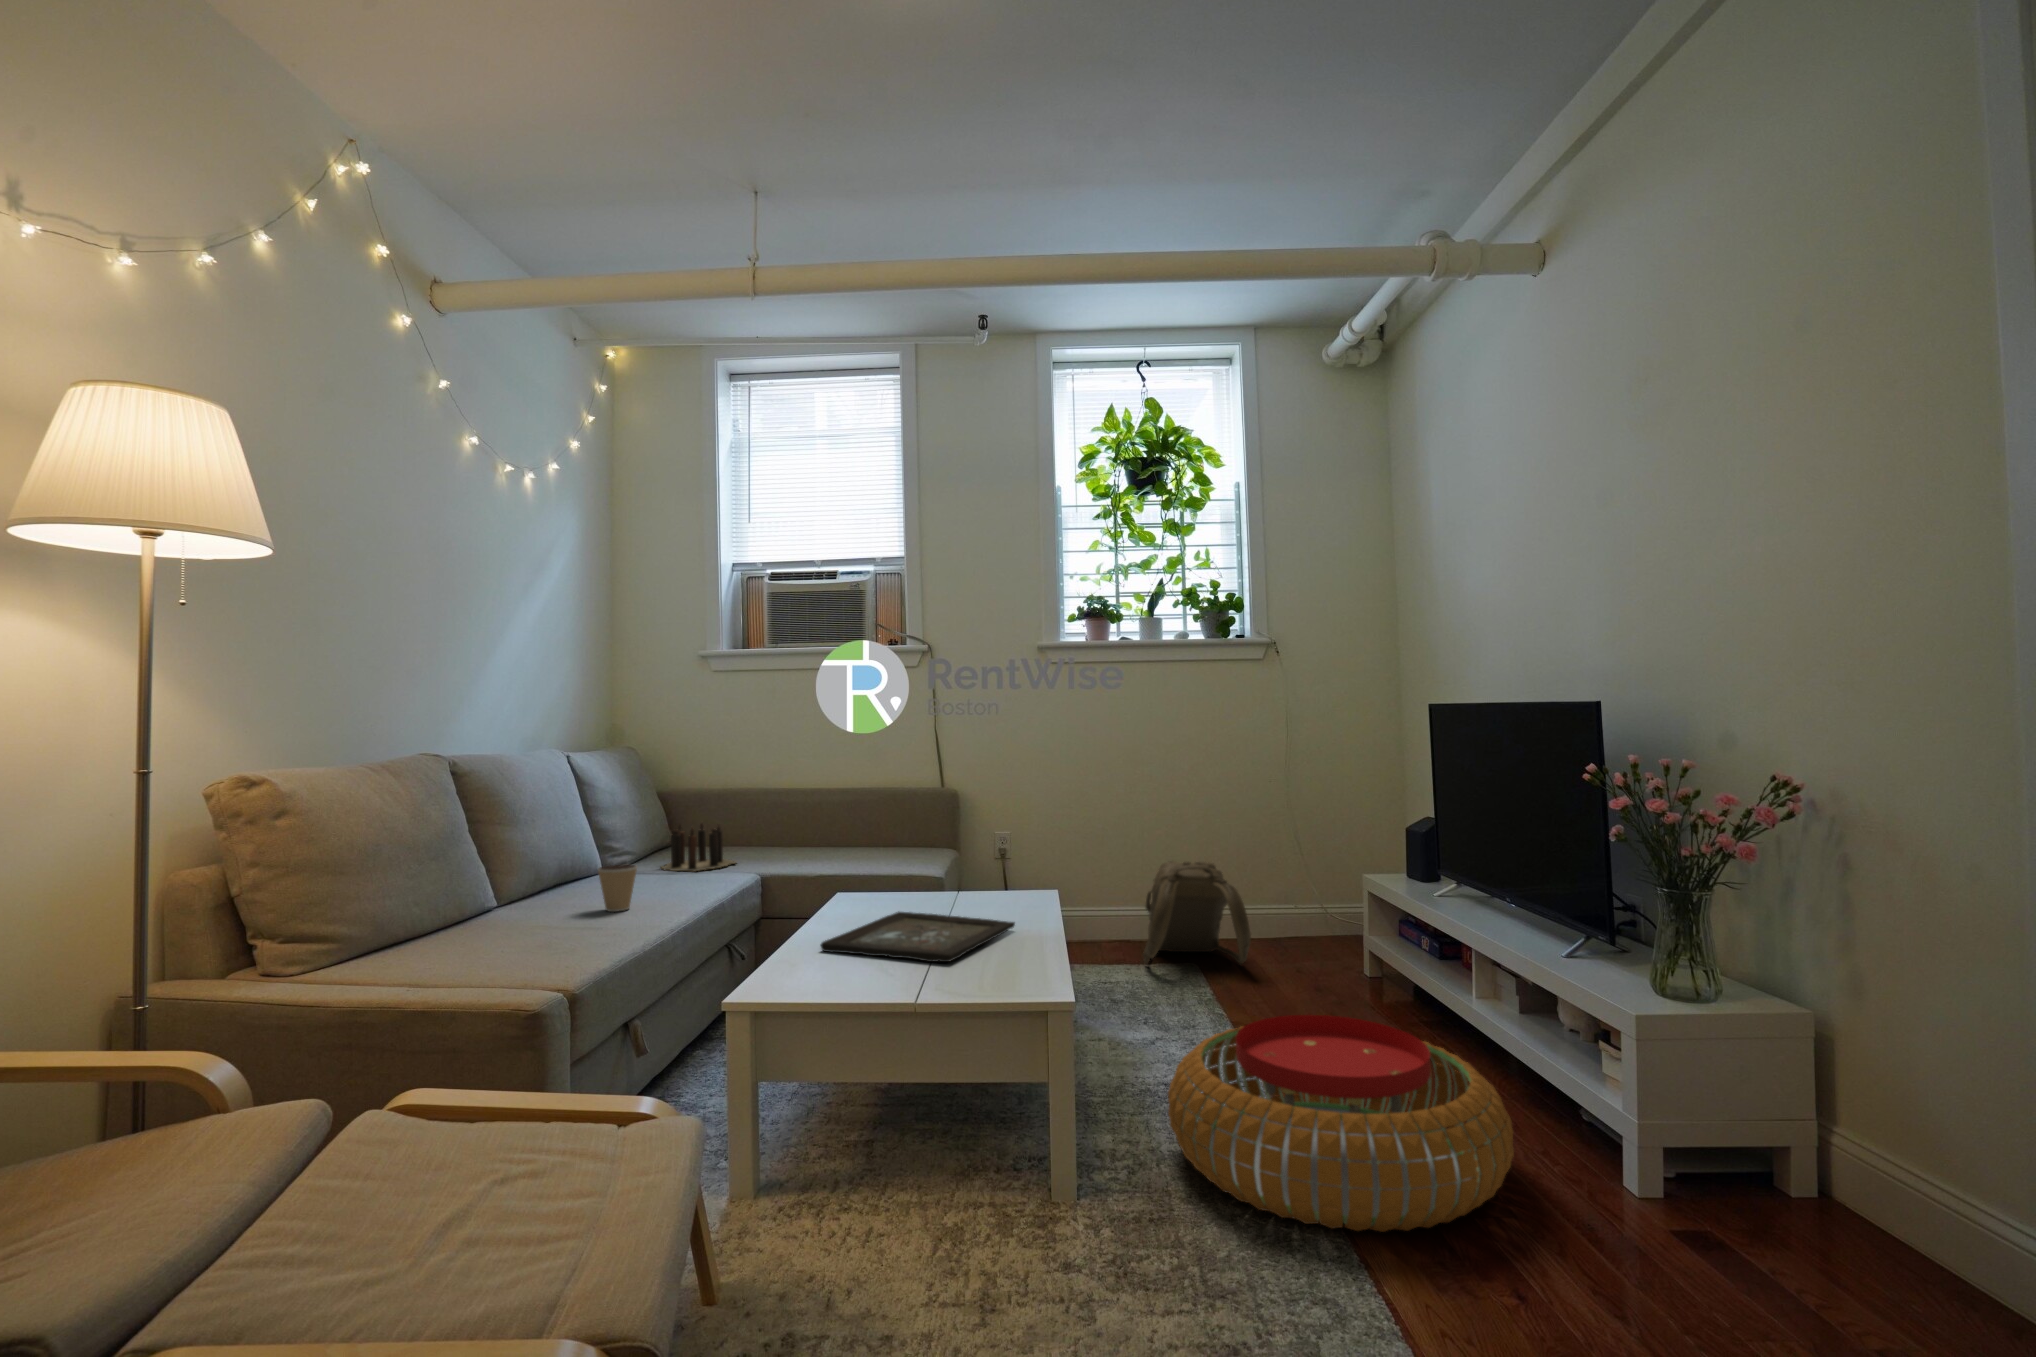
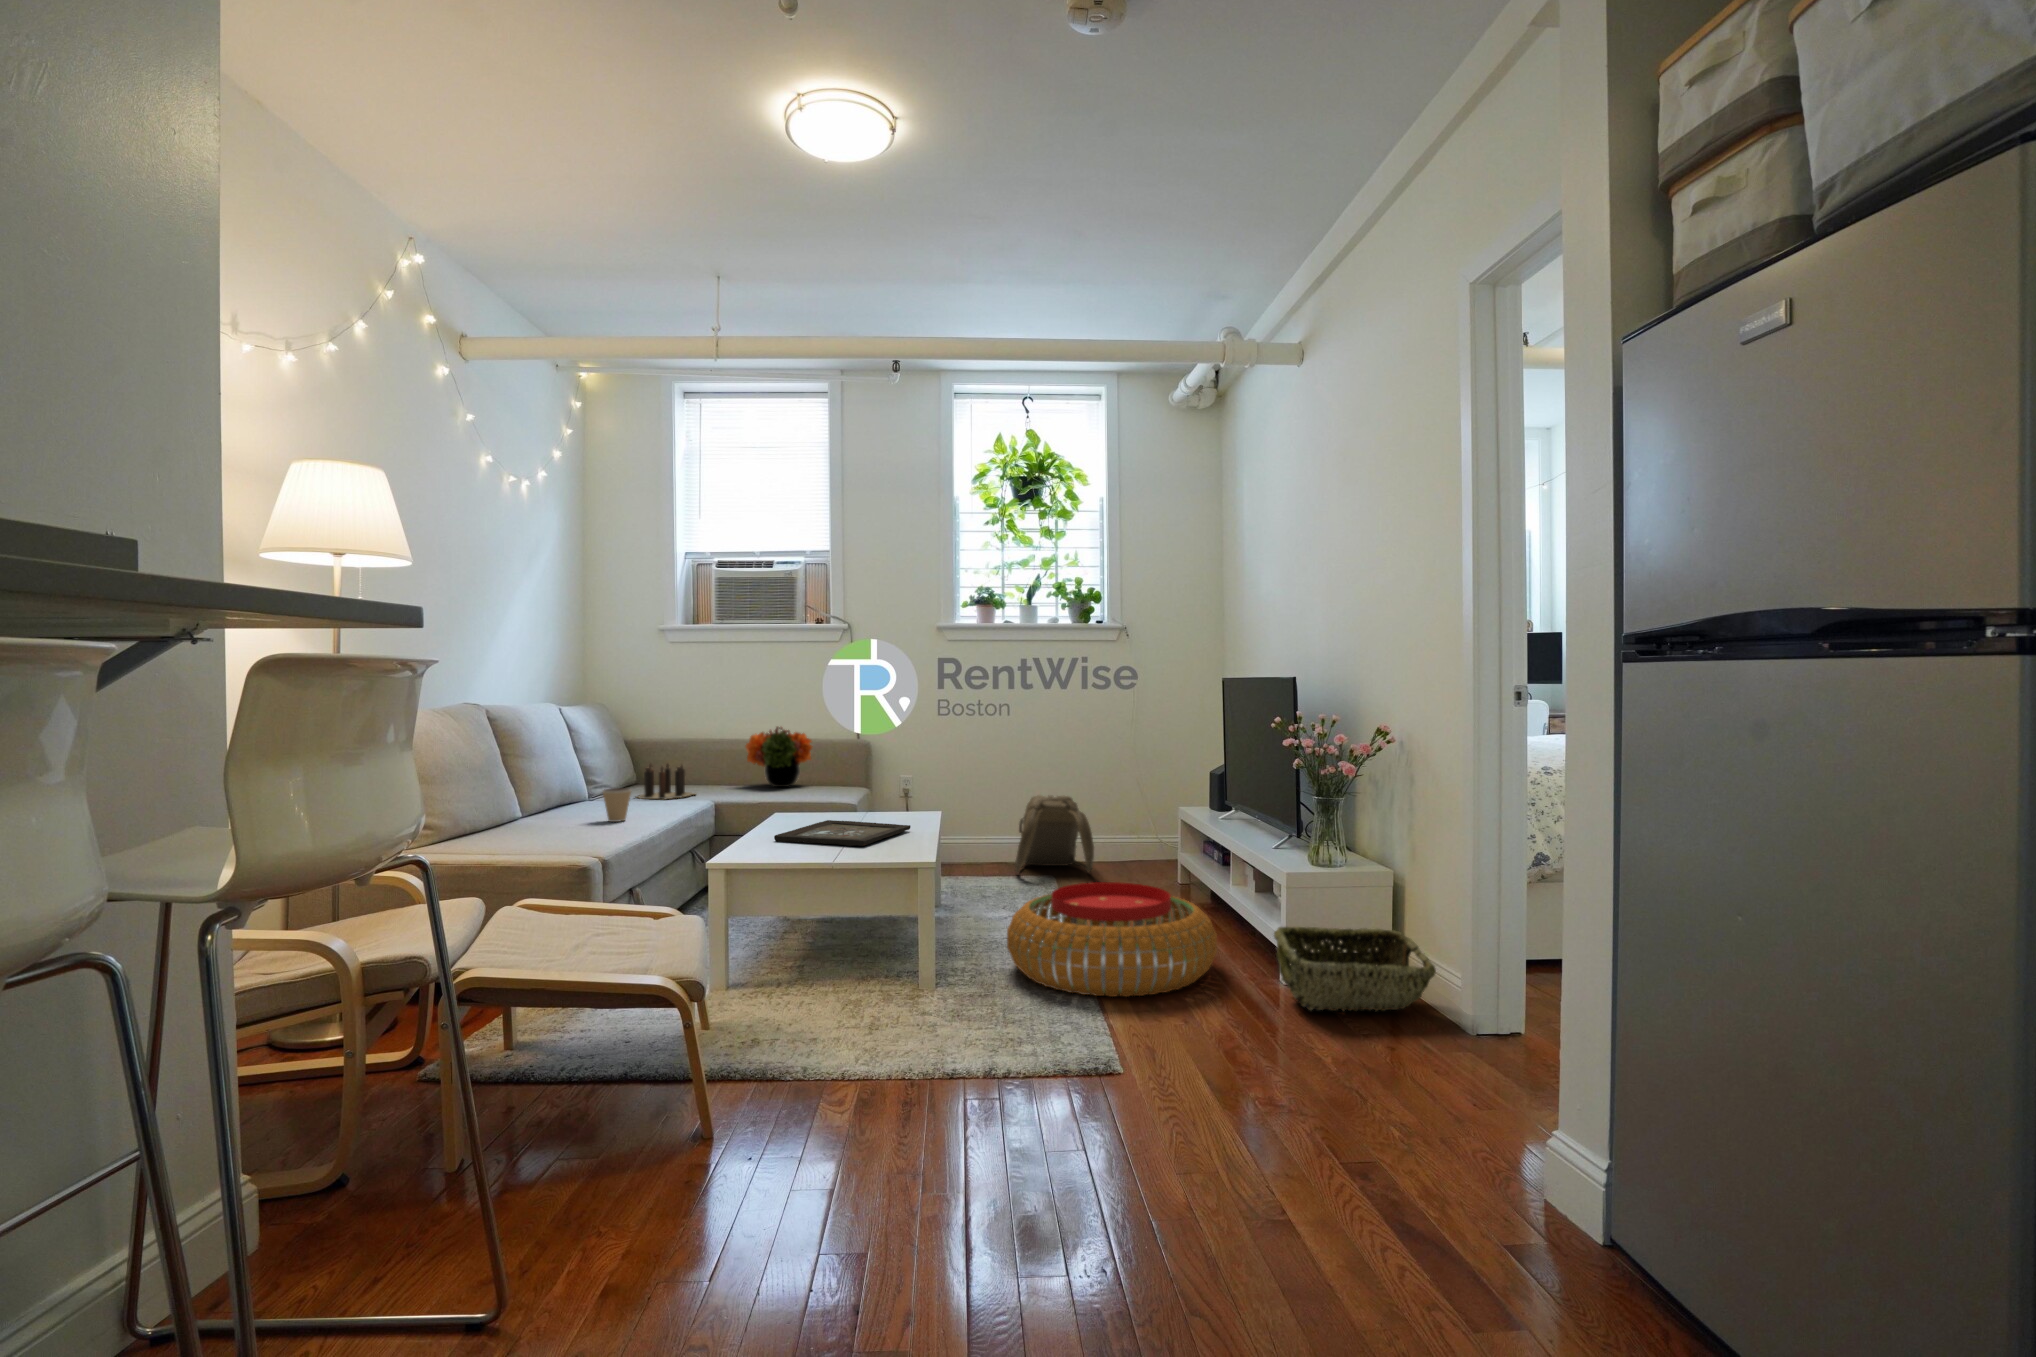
flower arrangement: none [800,774,884,851] -> present [746,727,813,787]
woven basket: none [1632,1117,1977,1293] -> present [1274,926,1436,1011]

